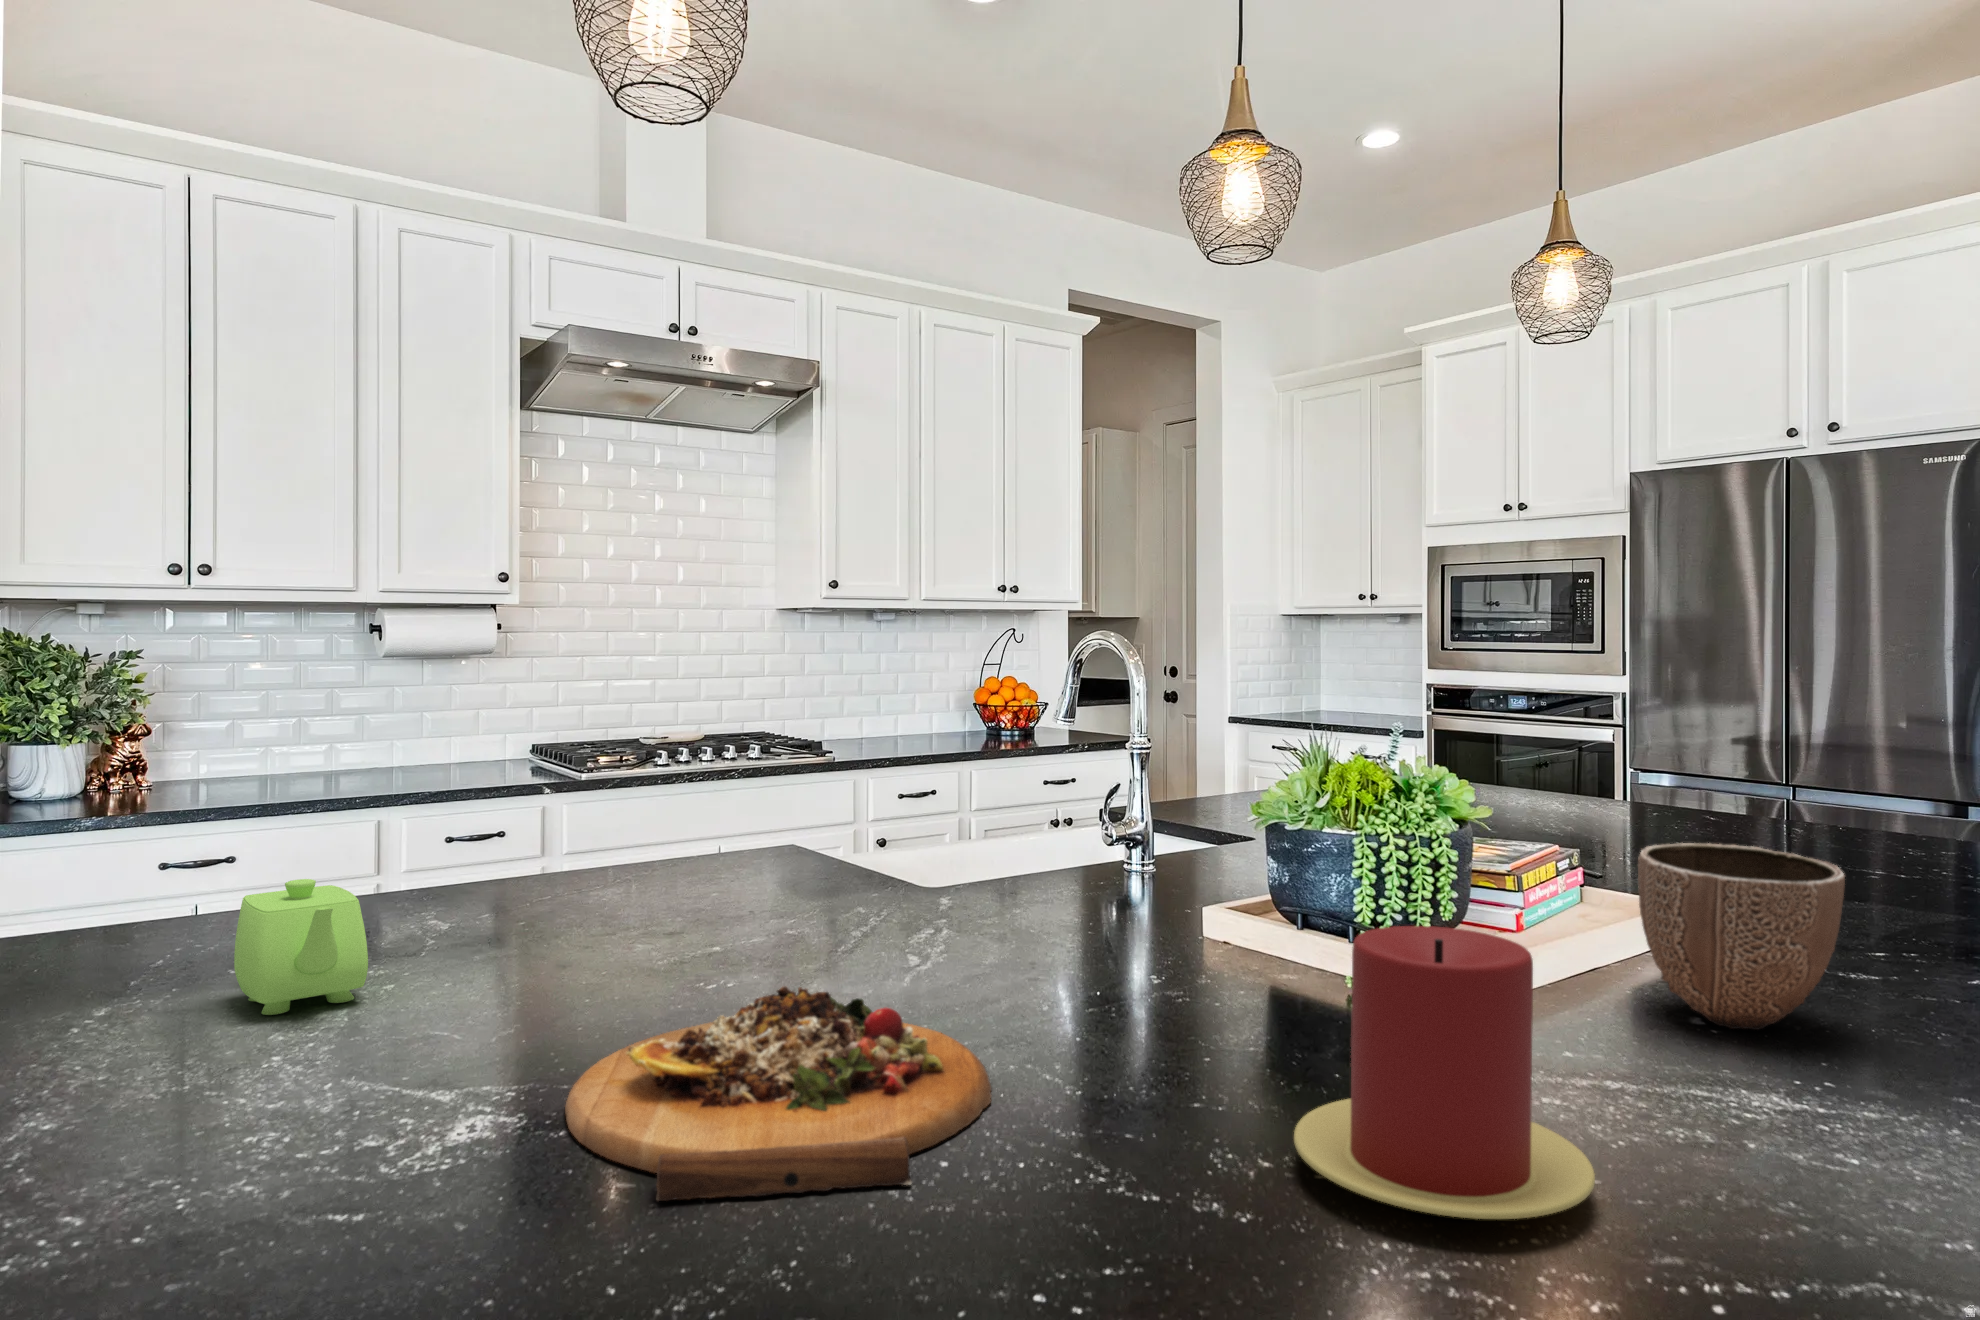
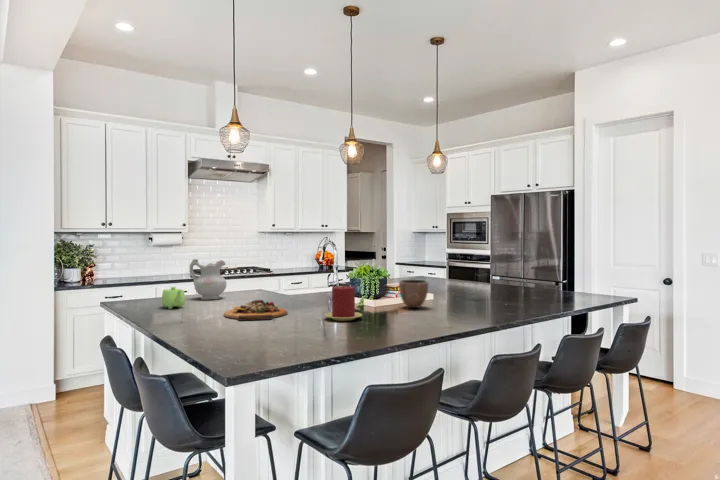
ceramic pitcher: none [437,714,628,925] -> present [189,259,227,300]

